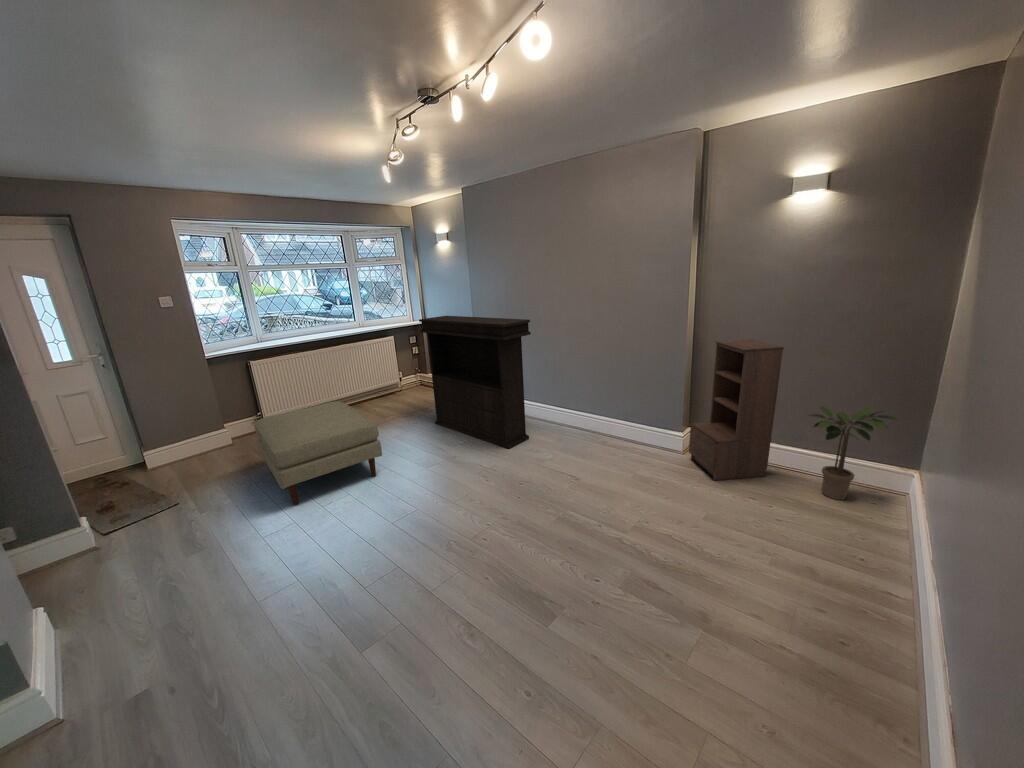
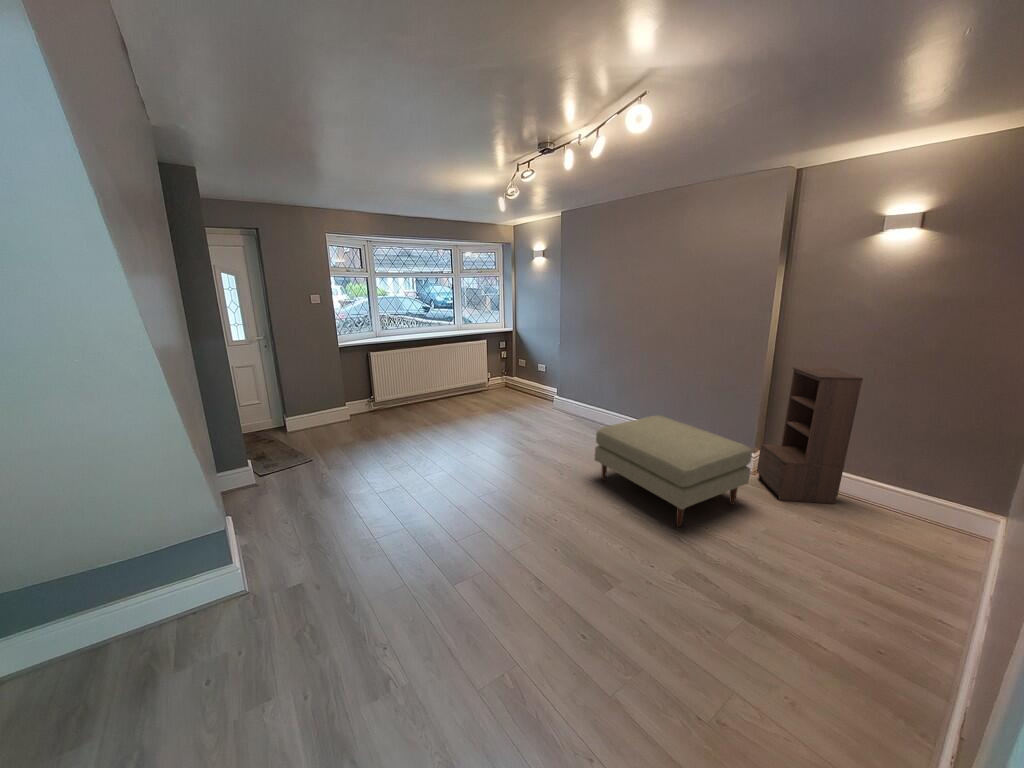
console table: present [419,316,531,449] -> none [512,325,612,449]
ottoman: present [254,401,382,505] -> present [595,416,752,527]
potted plant: present [808,406,898,500] -> none [883,439,986,535]

